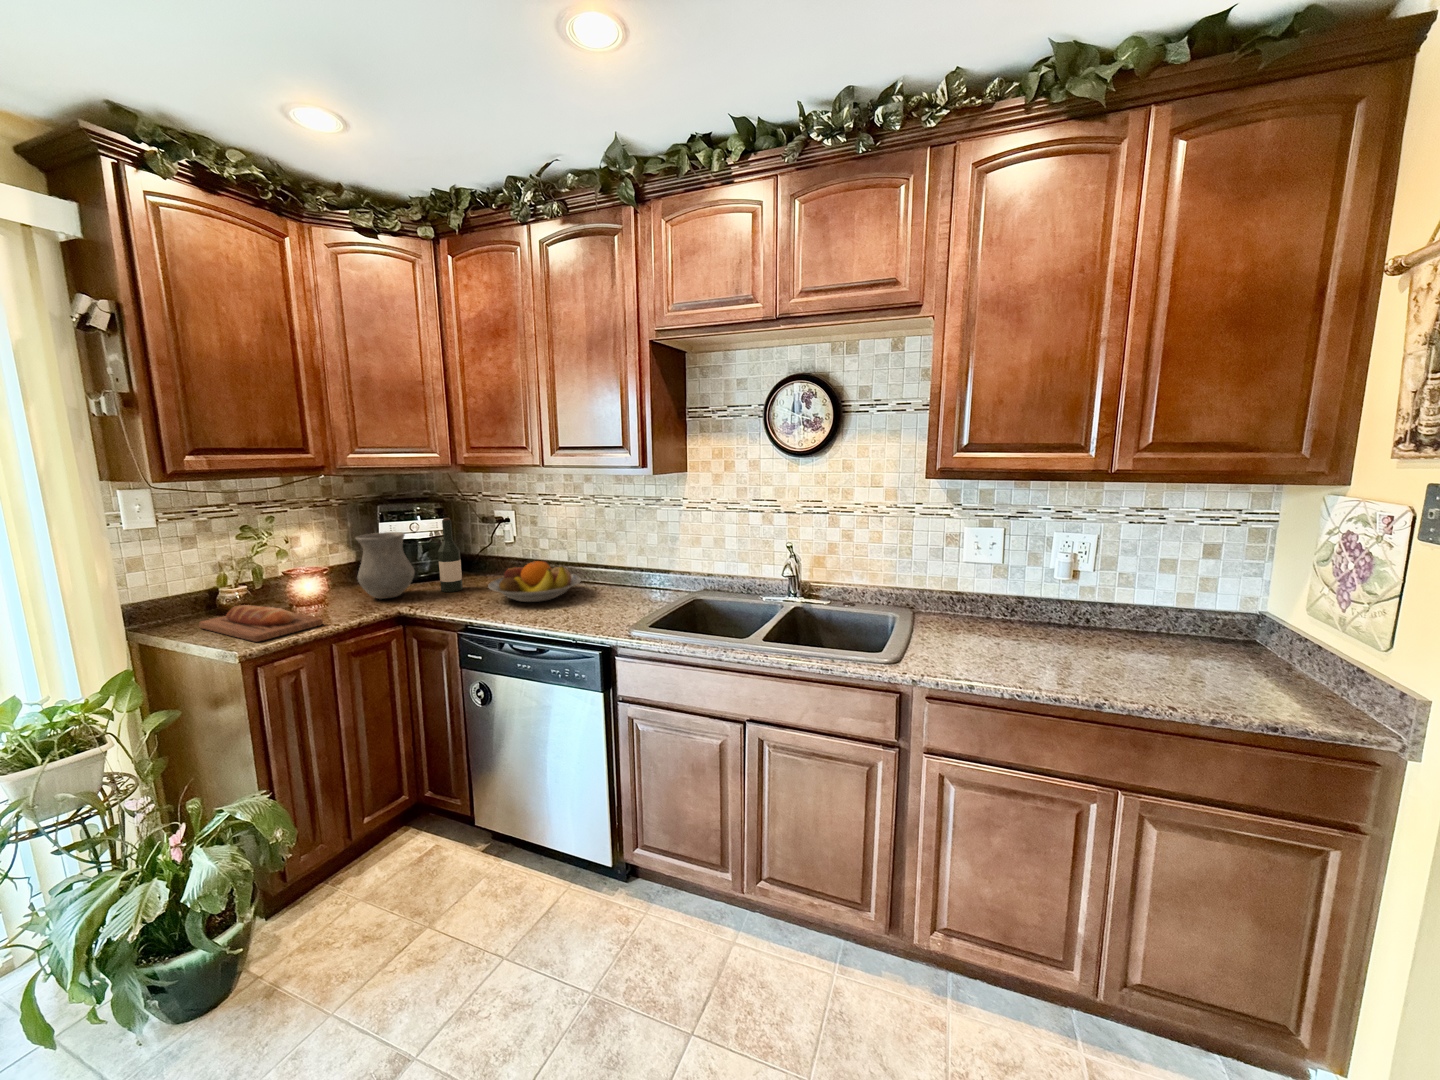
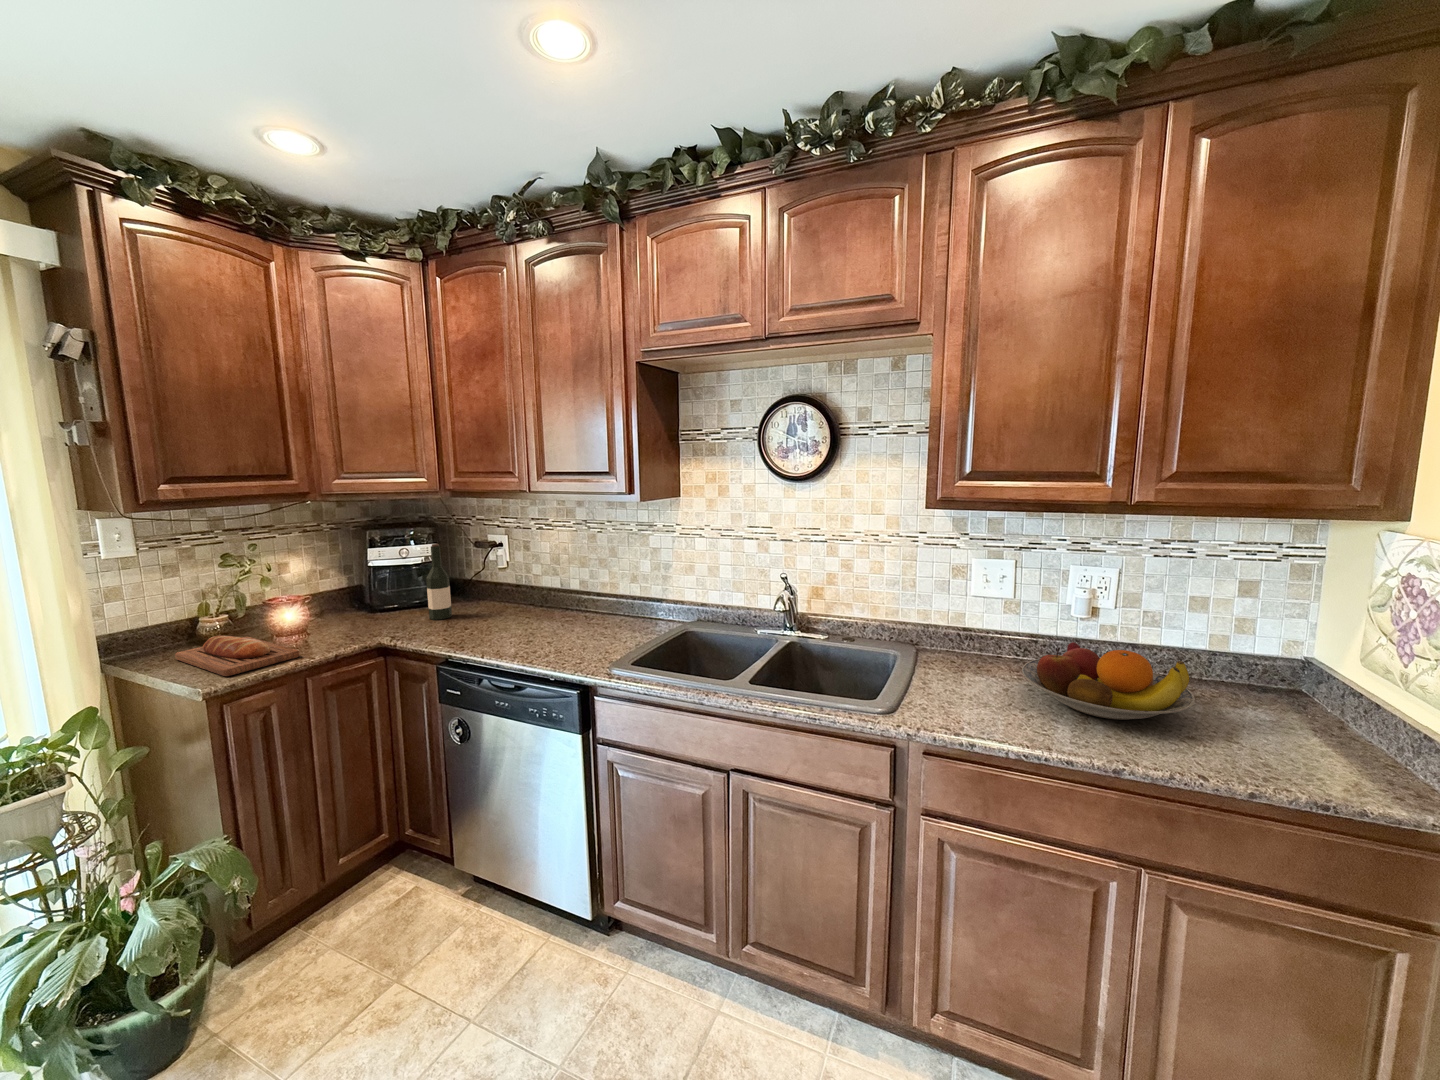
vase: present [356,532,414,599] -> none [341,558,402,627]
fruit bowl: present [488,561,581,602] -> present [1022,642,1195,720]

